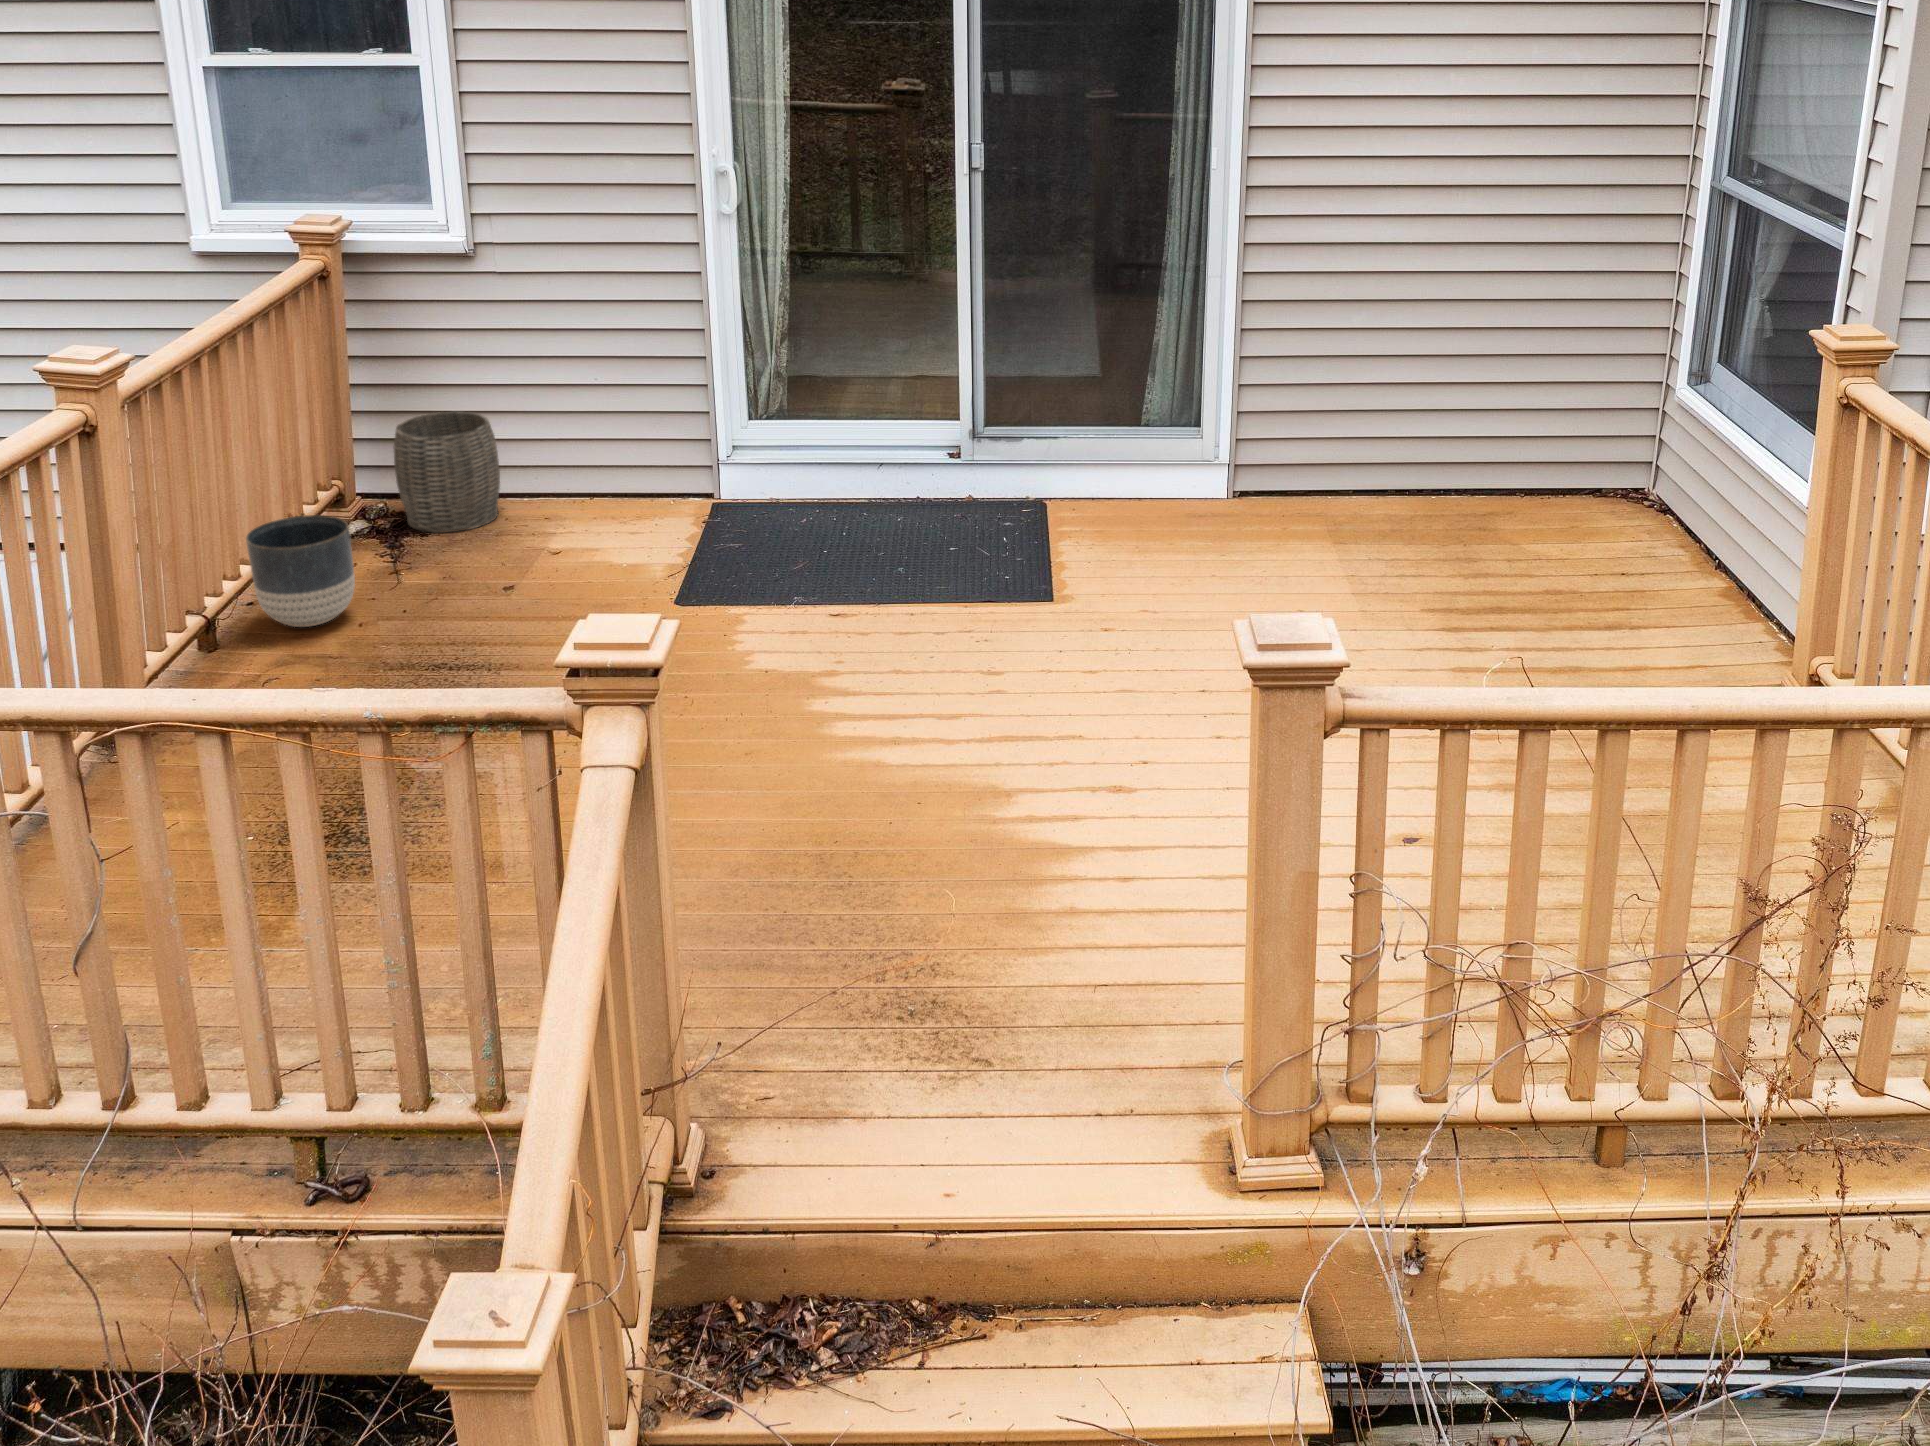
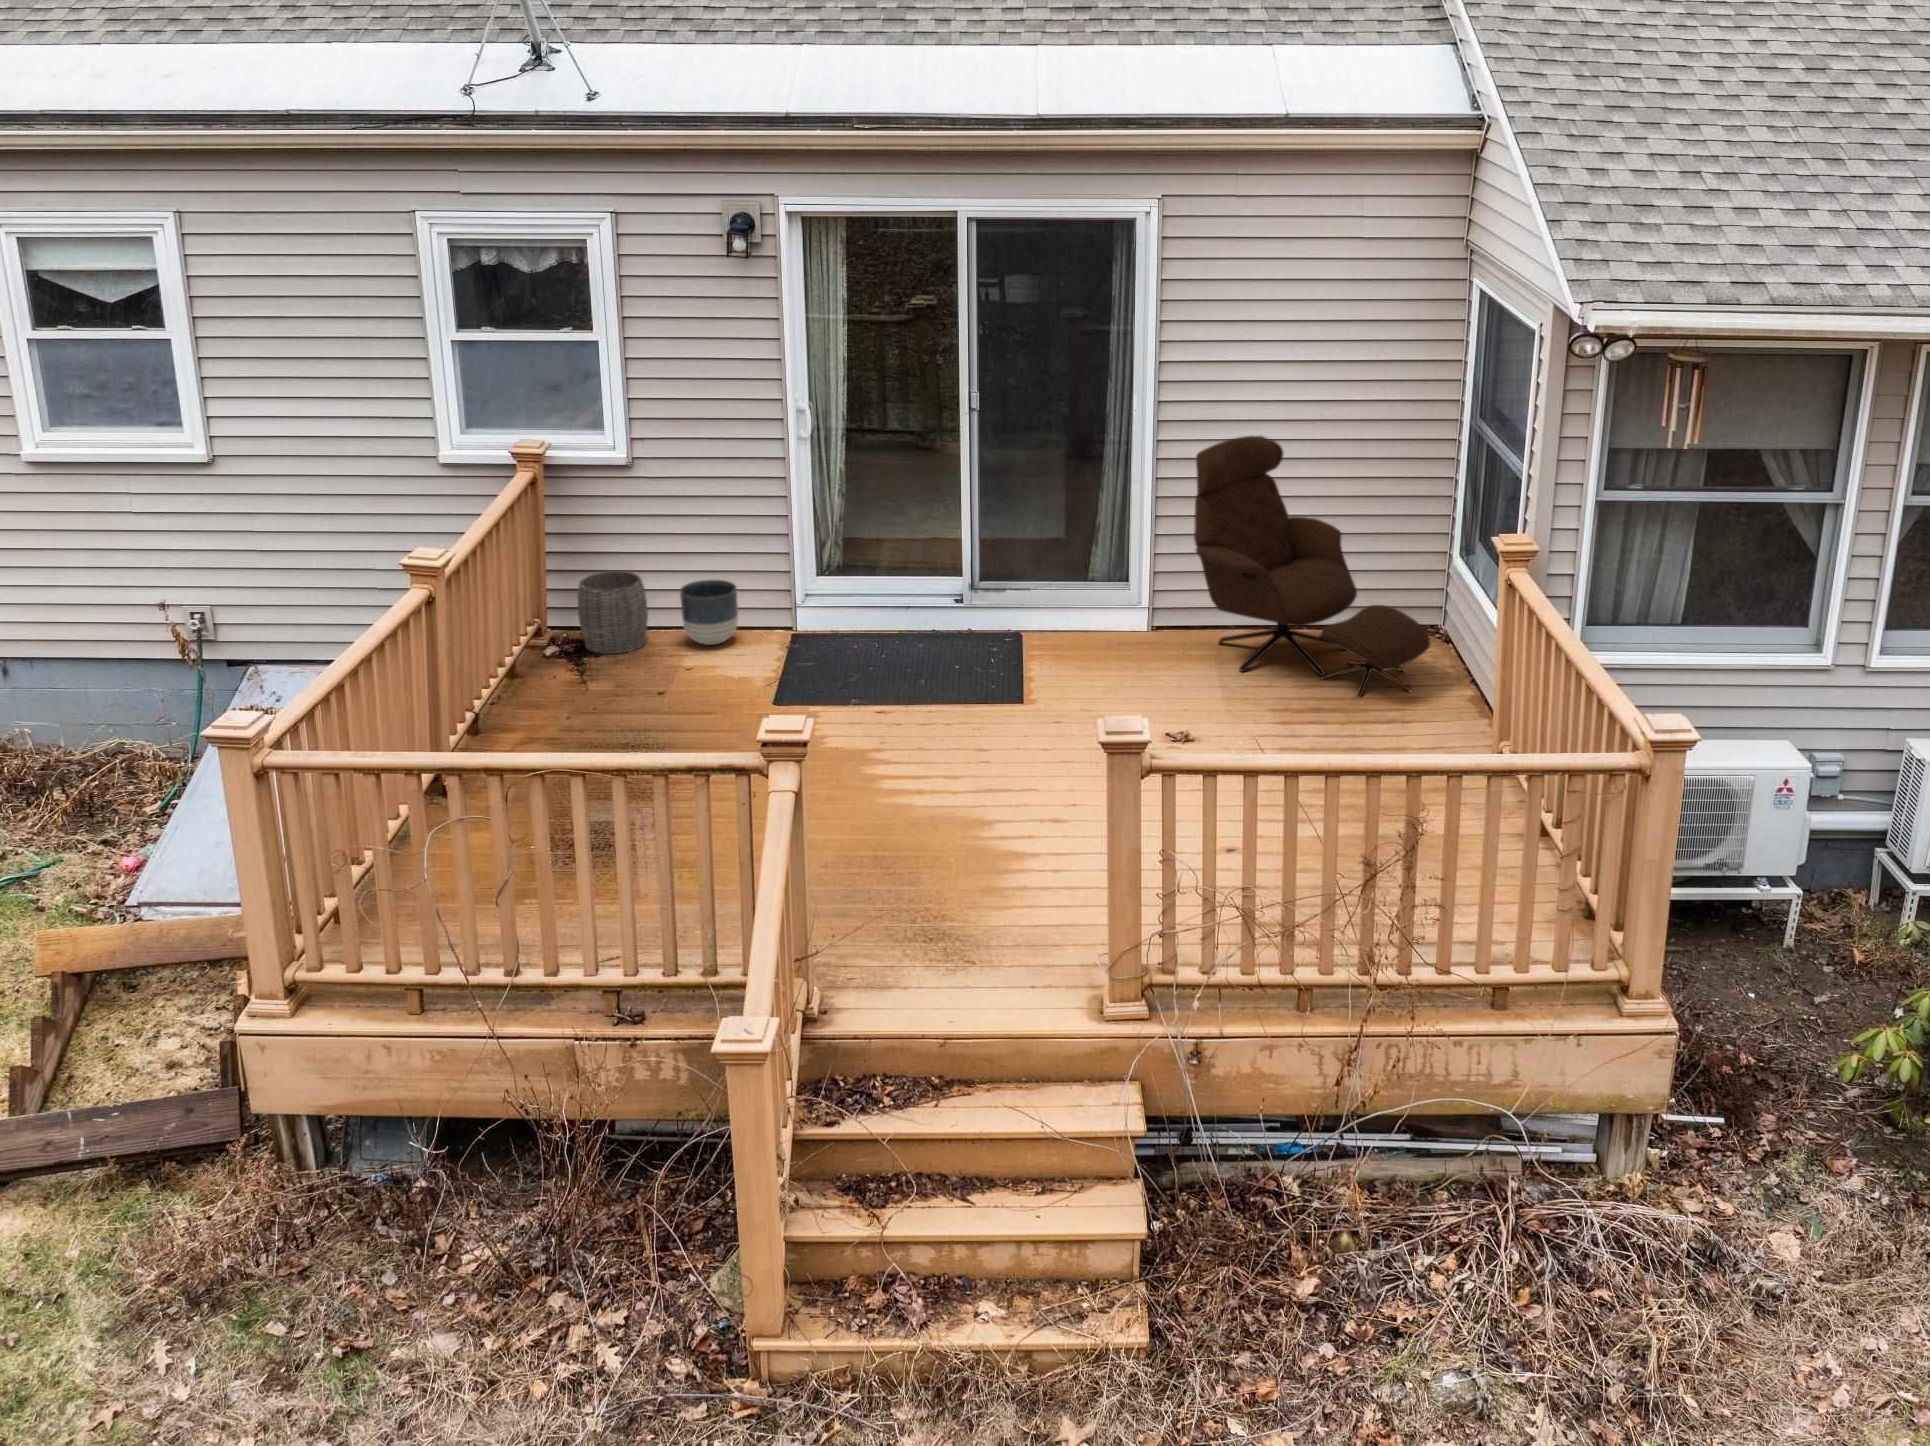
lounge chair: none [1307,208,1665,592] -> present [1194,435,1430,697]
planter: present [246,515,355,627] -> present [680,580,738,645]

